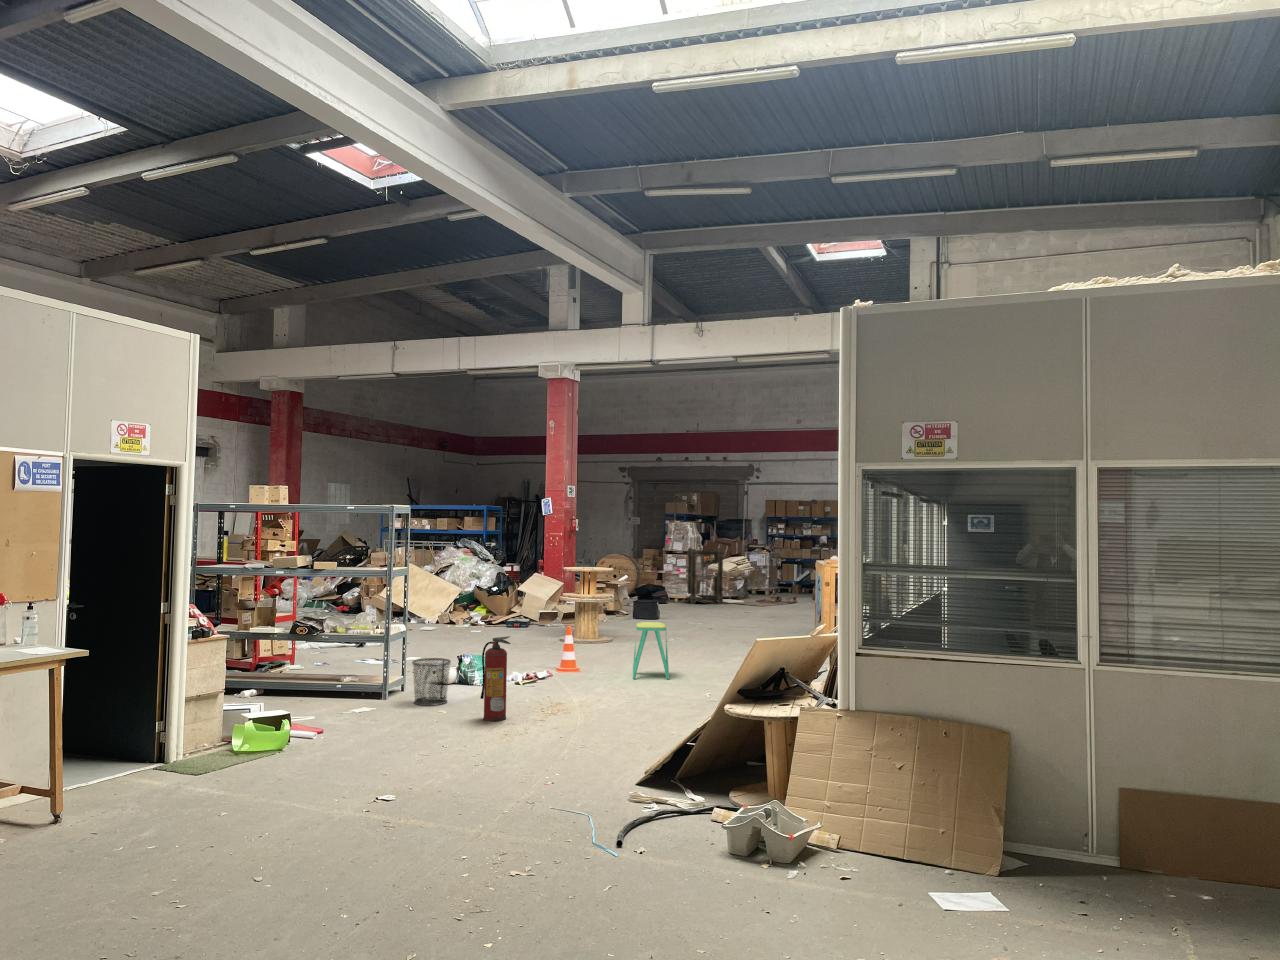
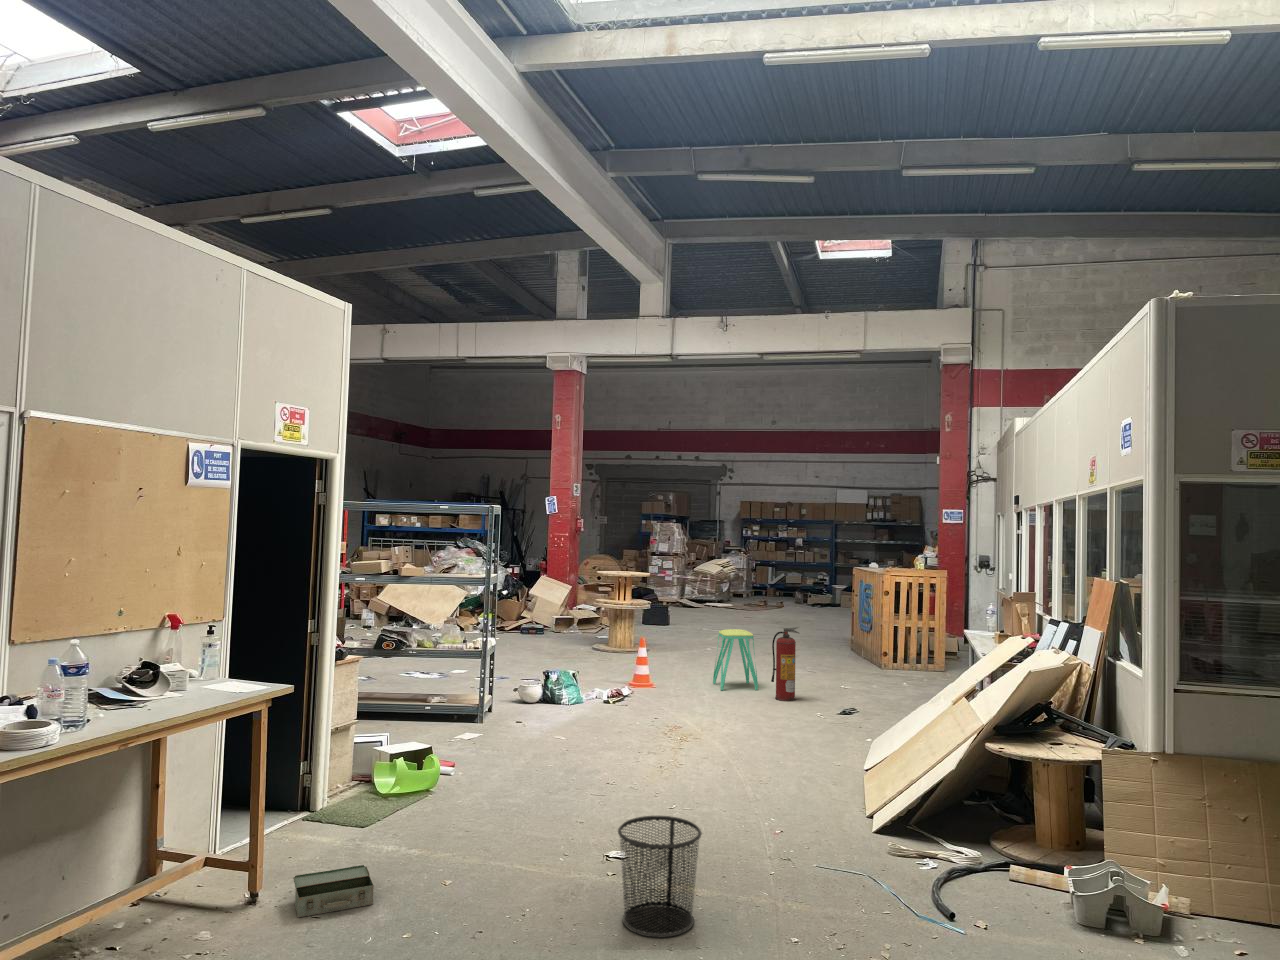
shelving unit: present [687,548,724,604] -> none [671,548,711,606]
fire extinguisher: present [480,636,510,721] -> present [771,627,799,701]
waste bin: present [412,658,451,706] -> present [618,816,702,938]
toolbox: none [79,798,153,833] -> present [293,865,374,918]

